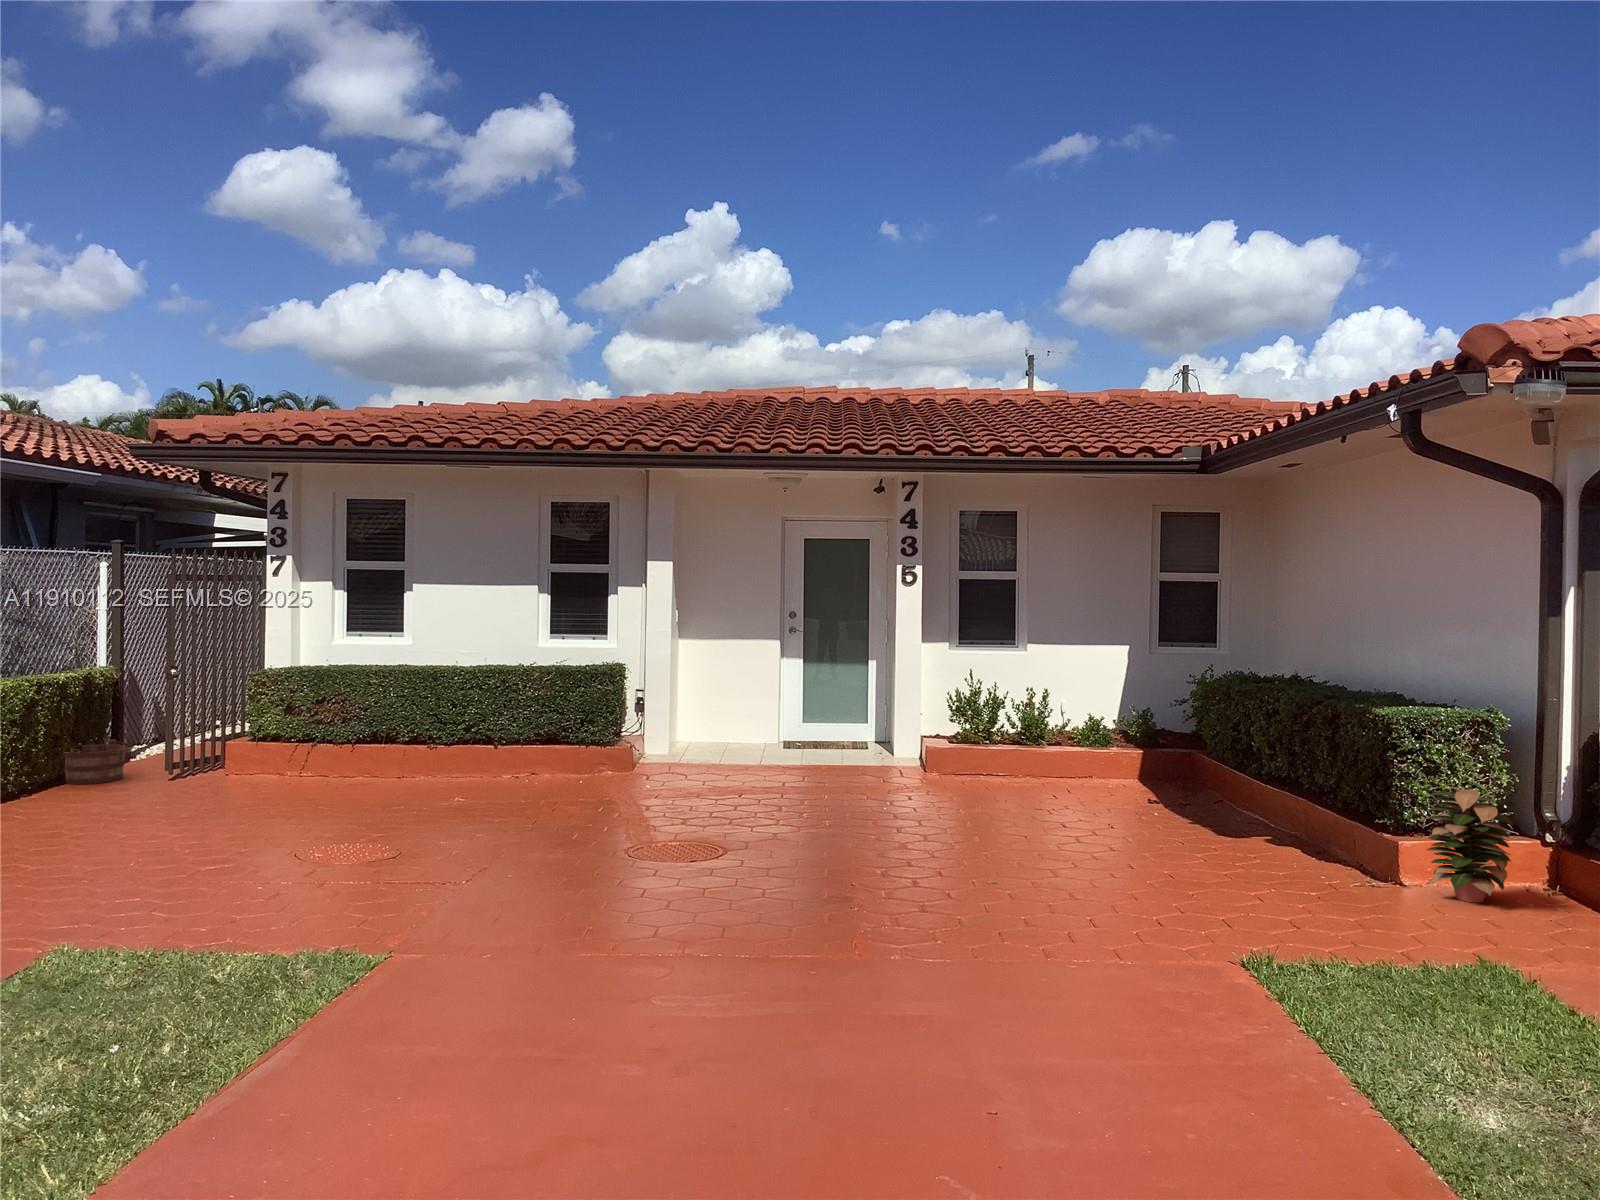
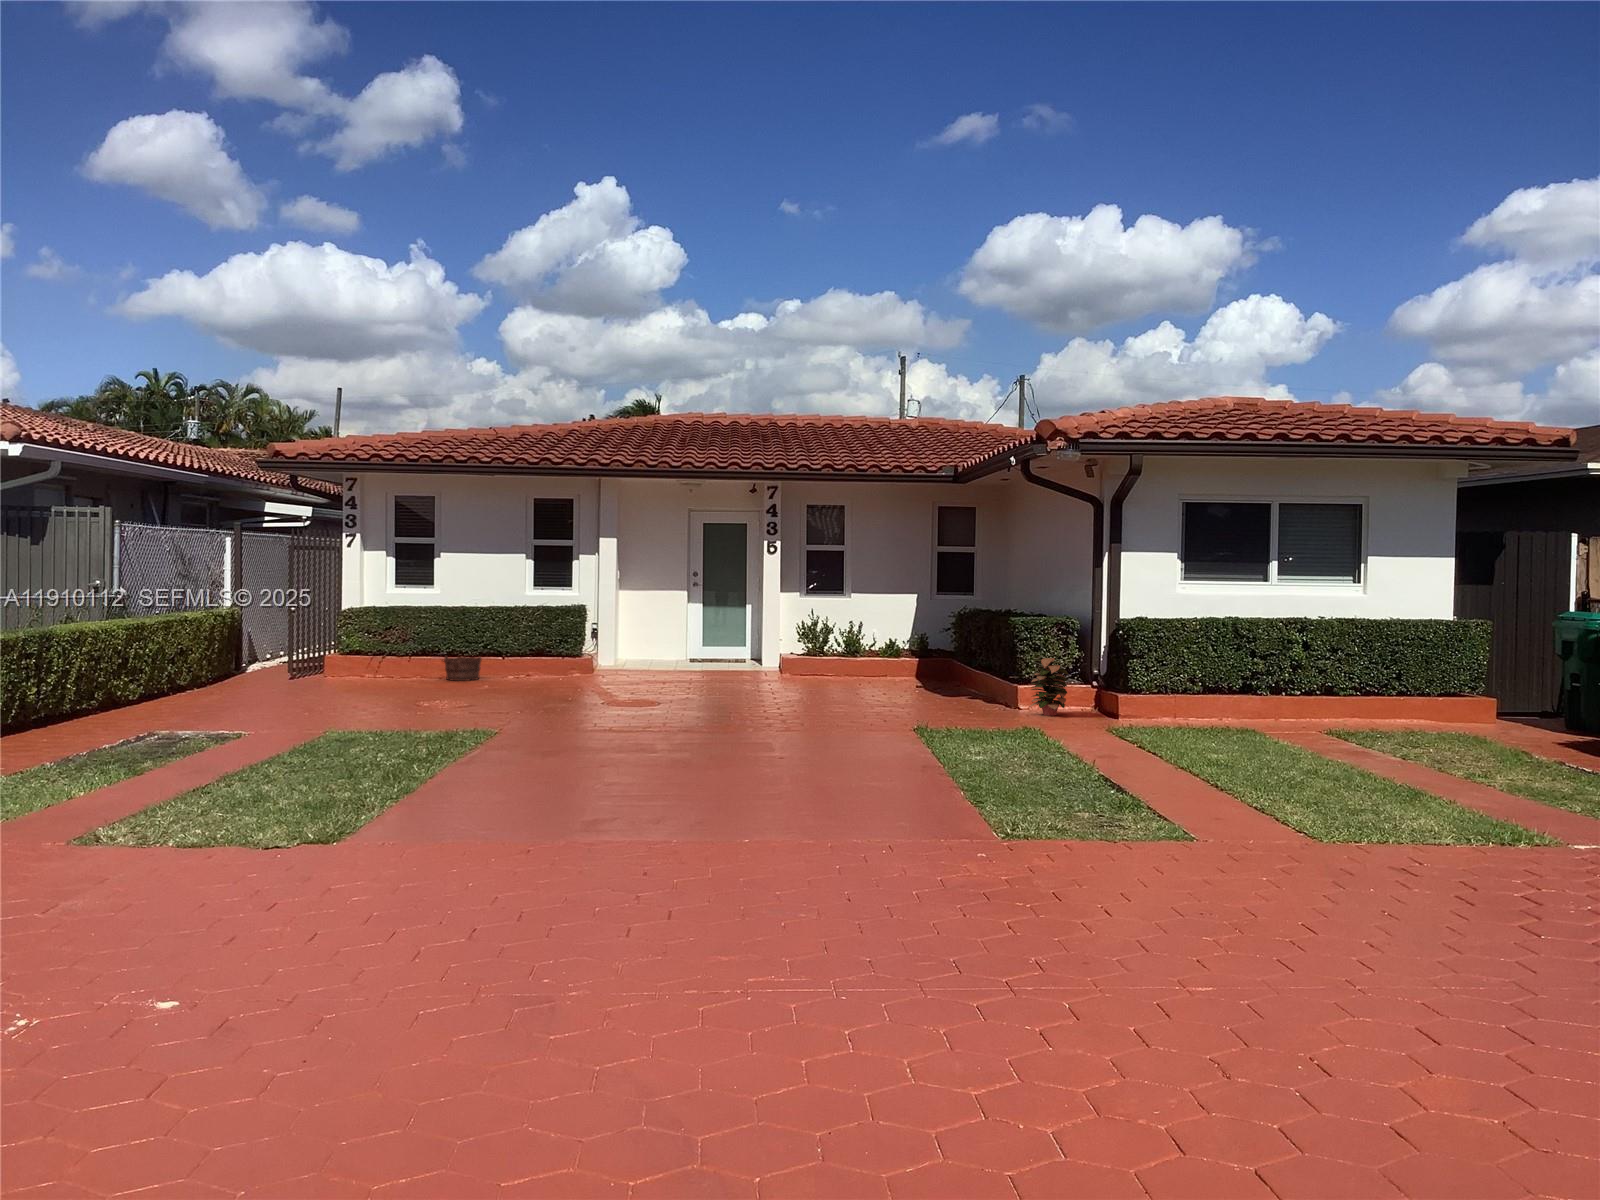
bucket: present [64,739,134,784] -> present [442,656,482,681]

